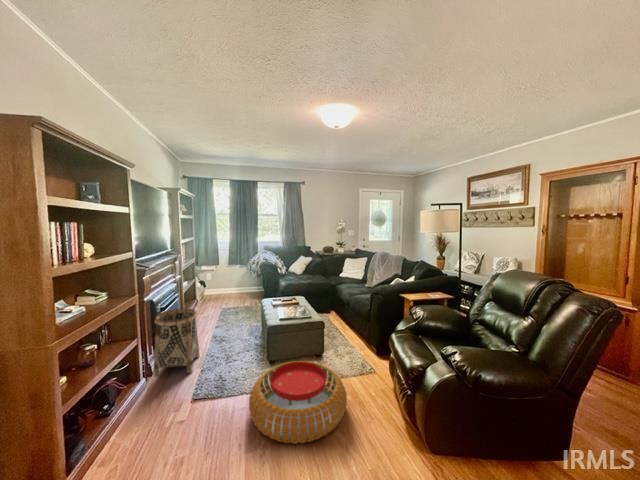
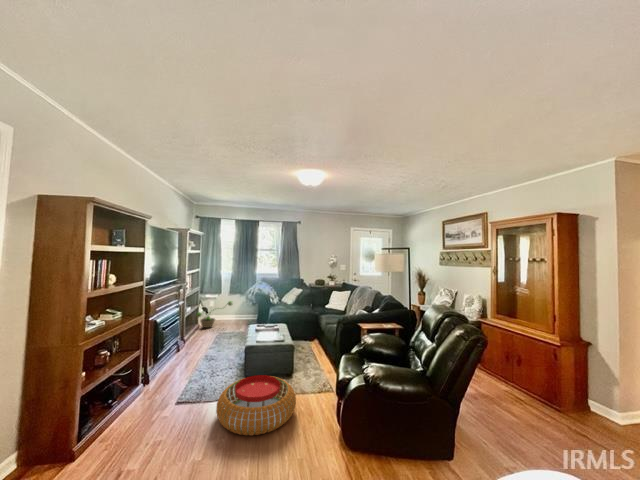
decorative plant: none [194,272,235,302] -> present [196,301,232,328]
basket: present [153,309,199,377] -> none [150,329,190,384]

